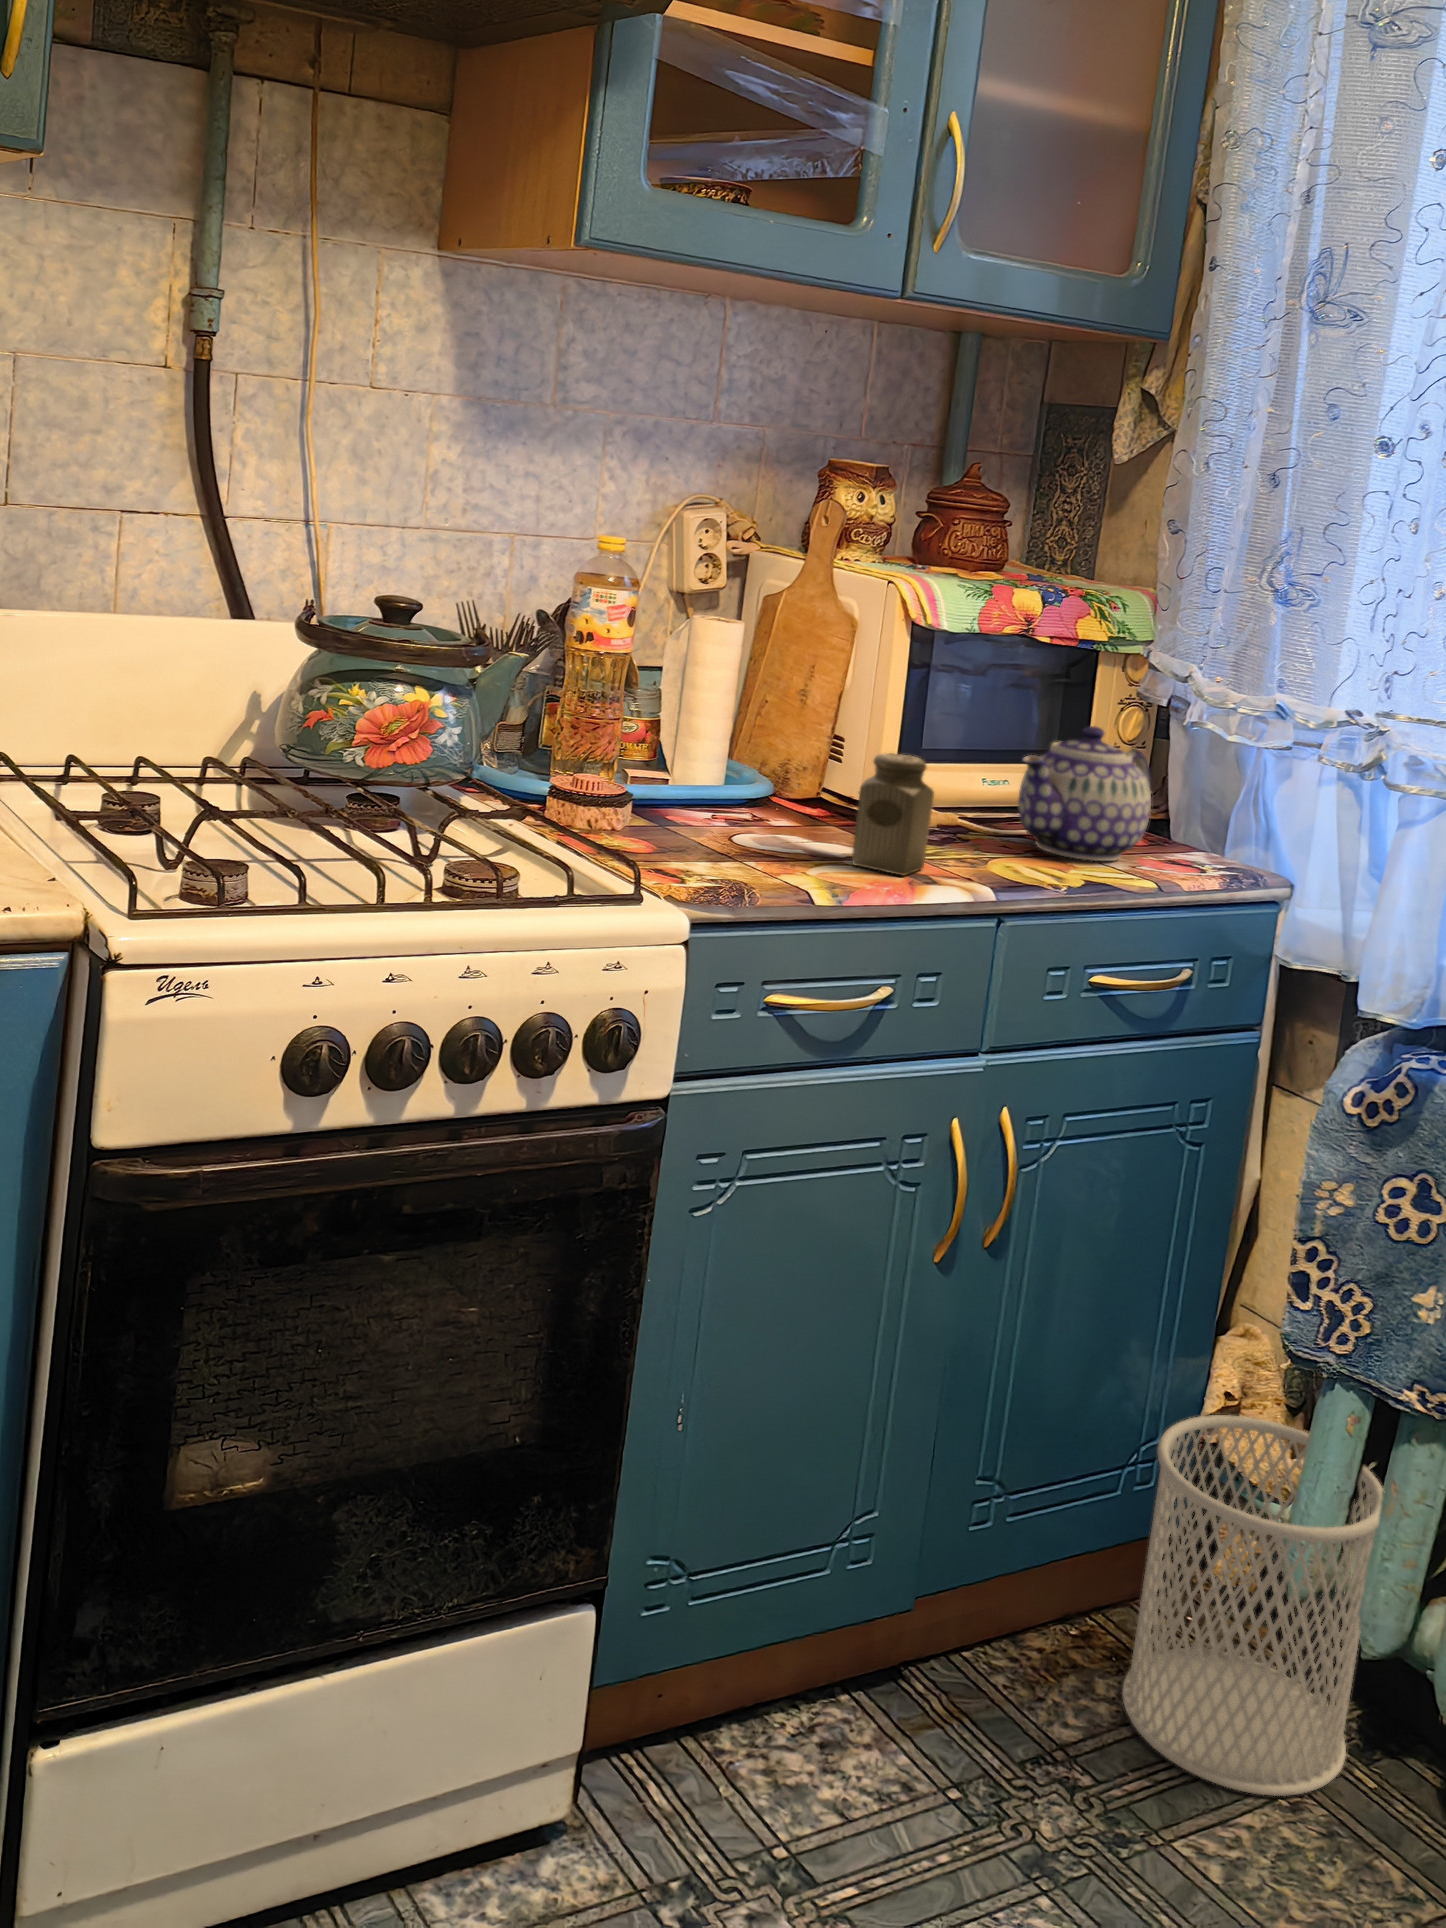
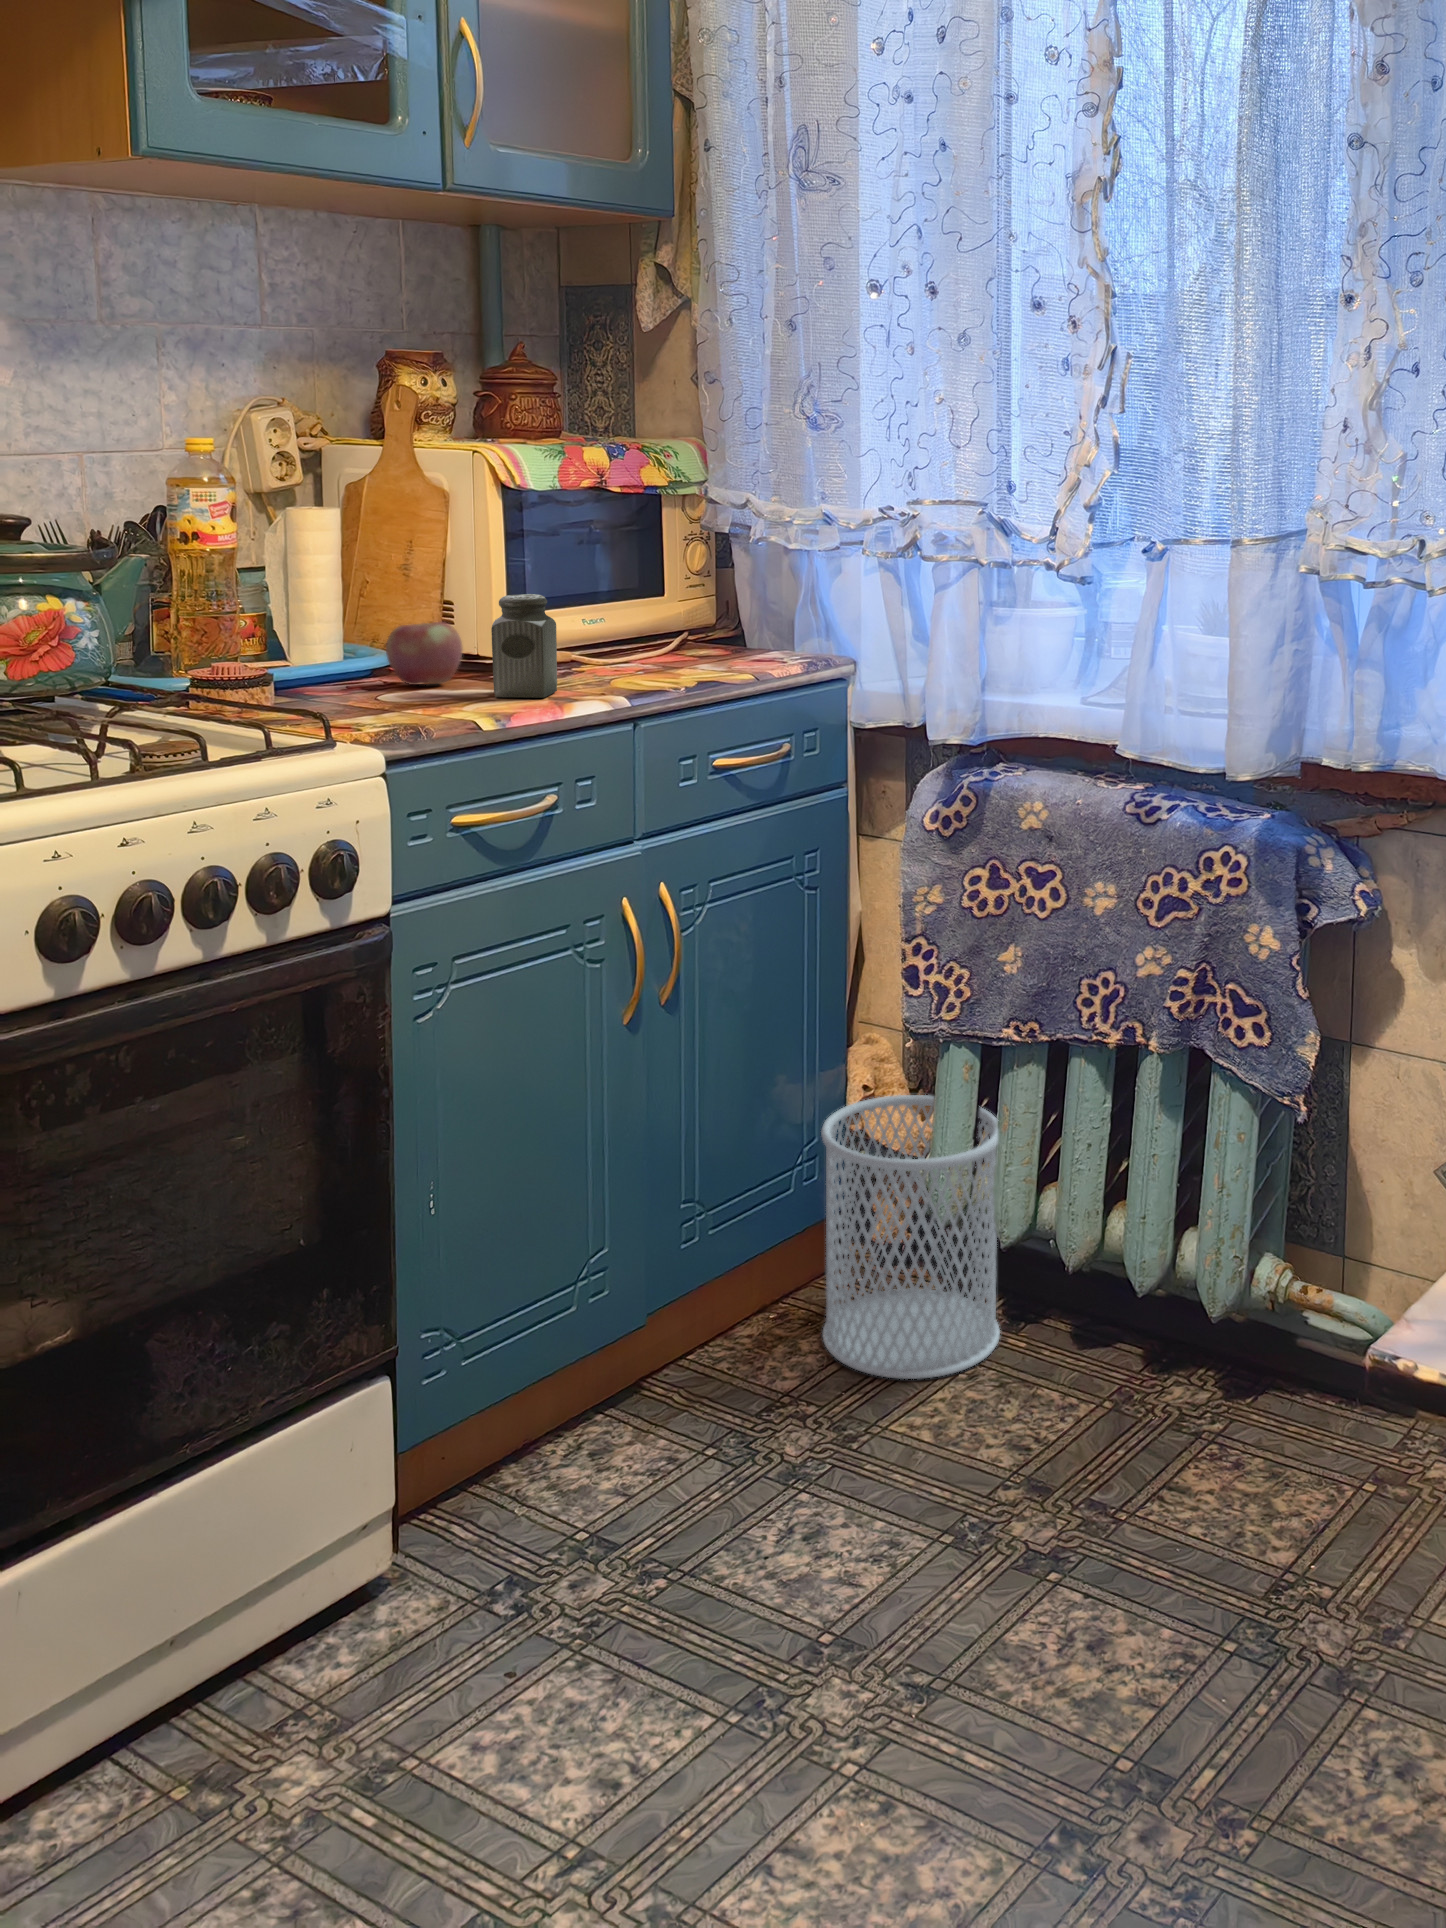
teapot: present [1018,726,1151,861] -> none [618,554,730,668]
apple: none [754,764,835,835] -> present [386,622,462,685]

